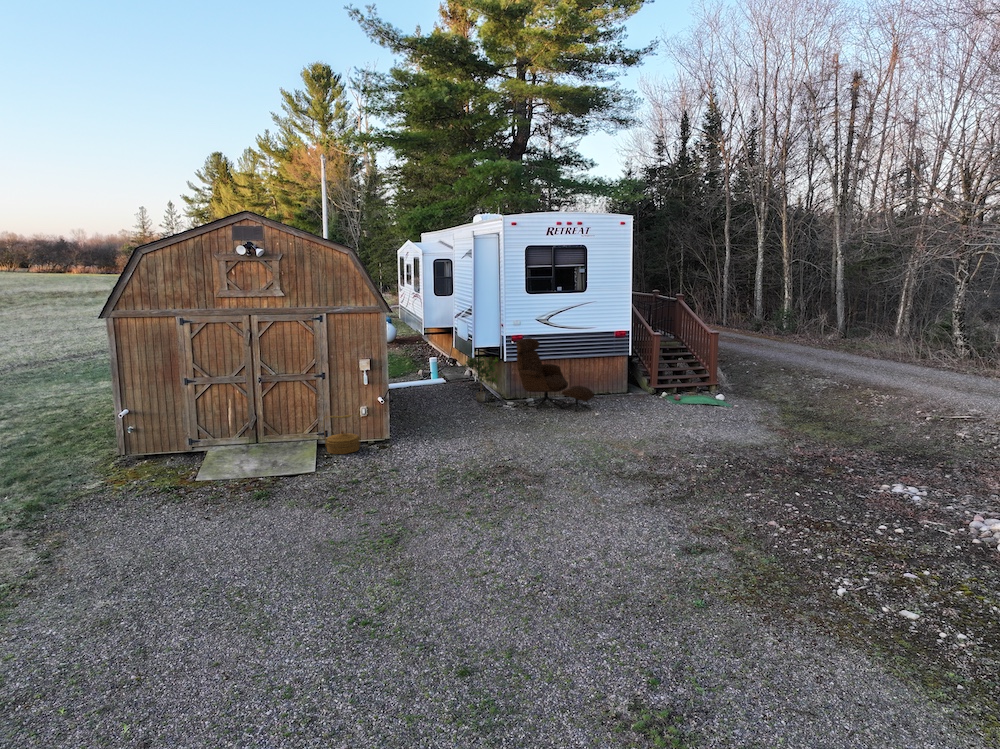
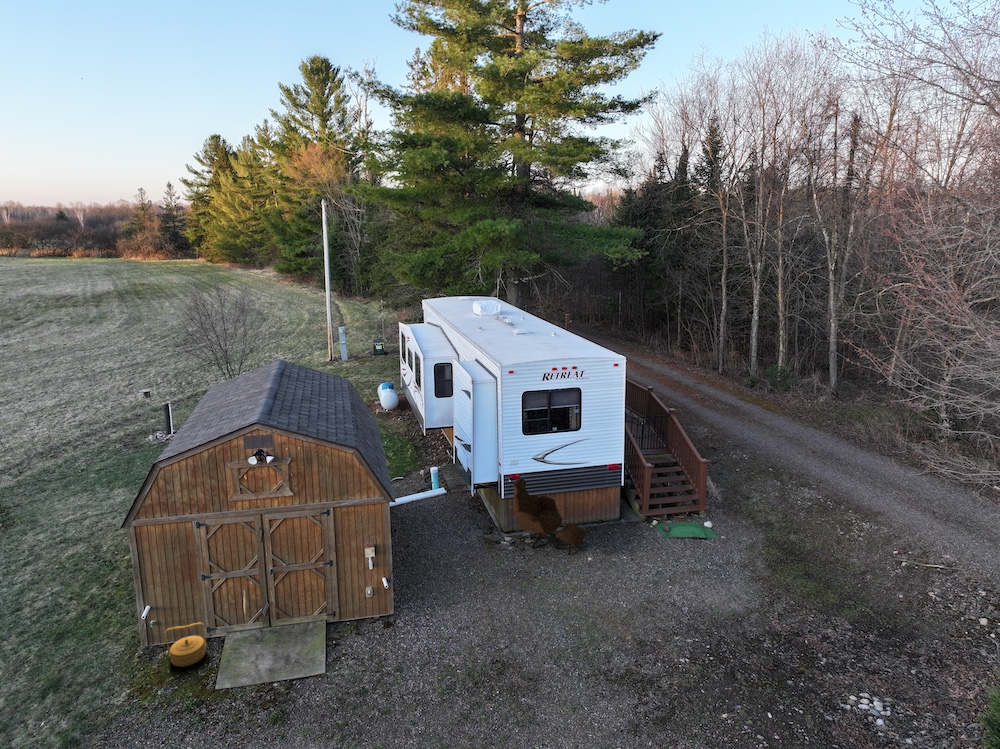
potted plant: present [464,356,498,402] -> none [462,487,499,533]
woven basket: present [323,414,360,454] -> present [165,622,206,667]

